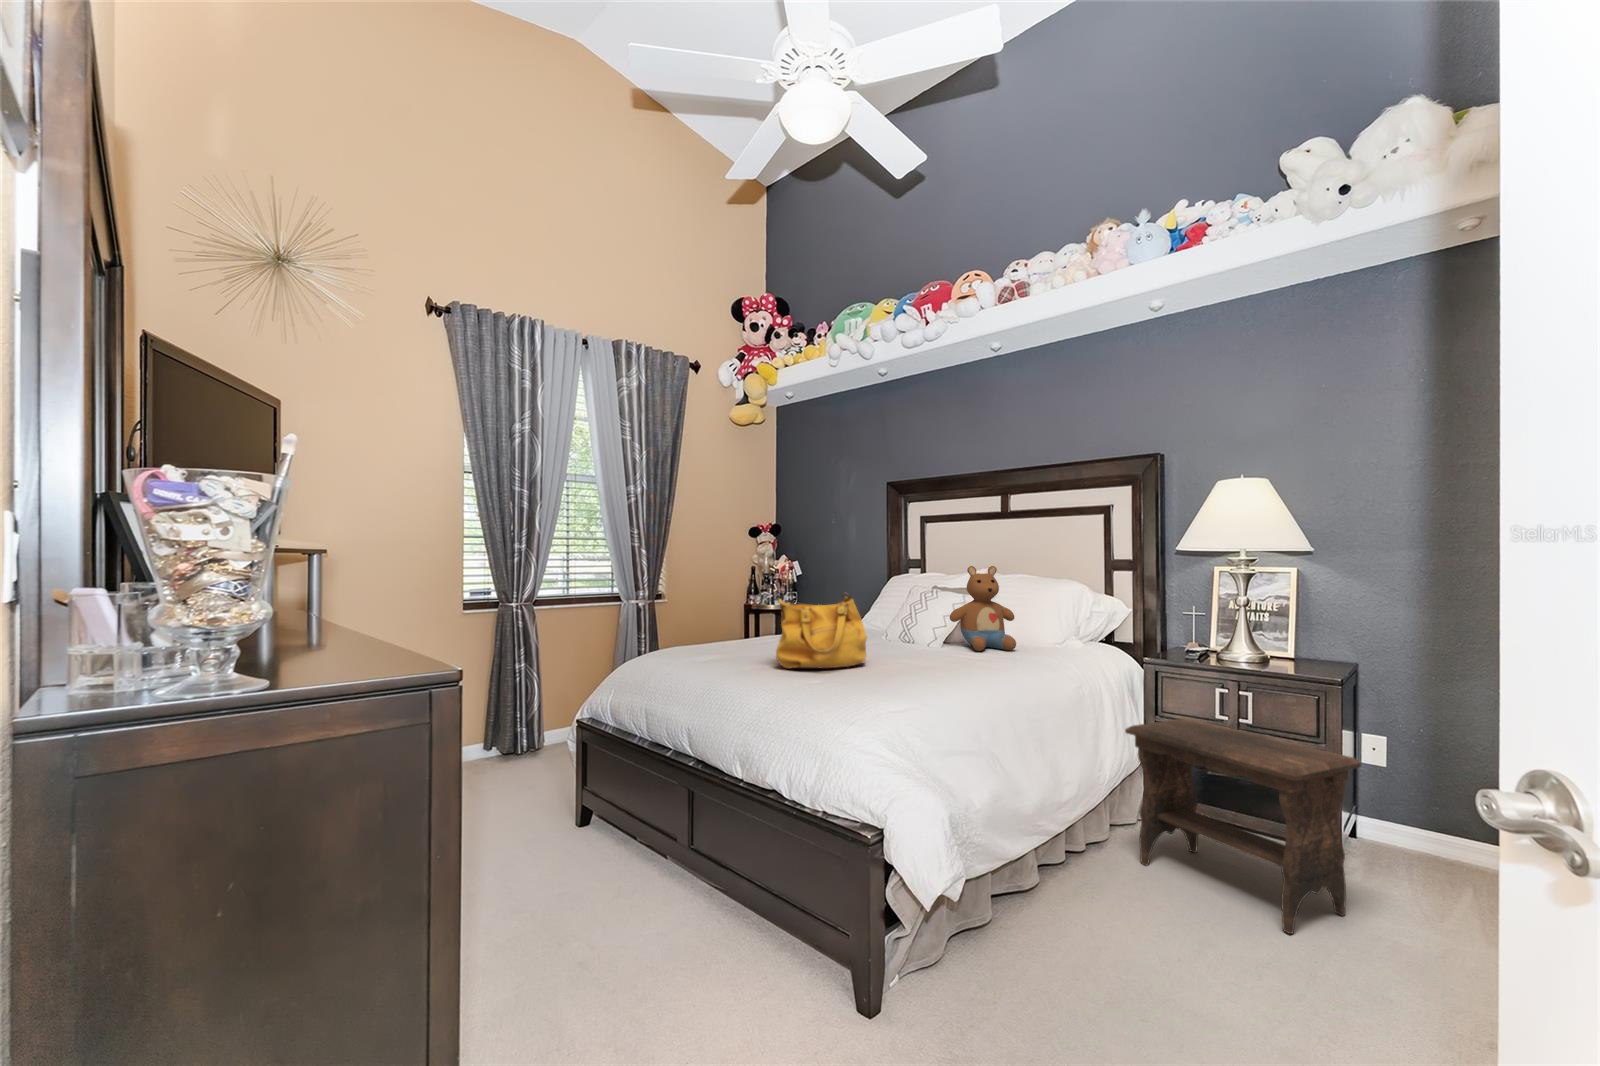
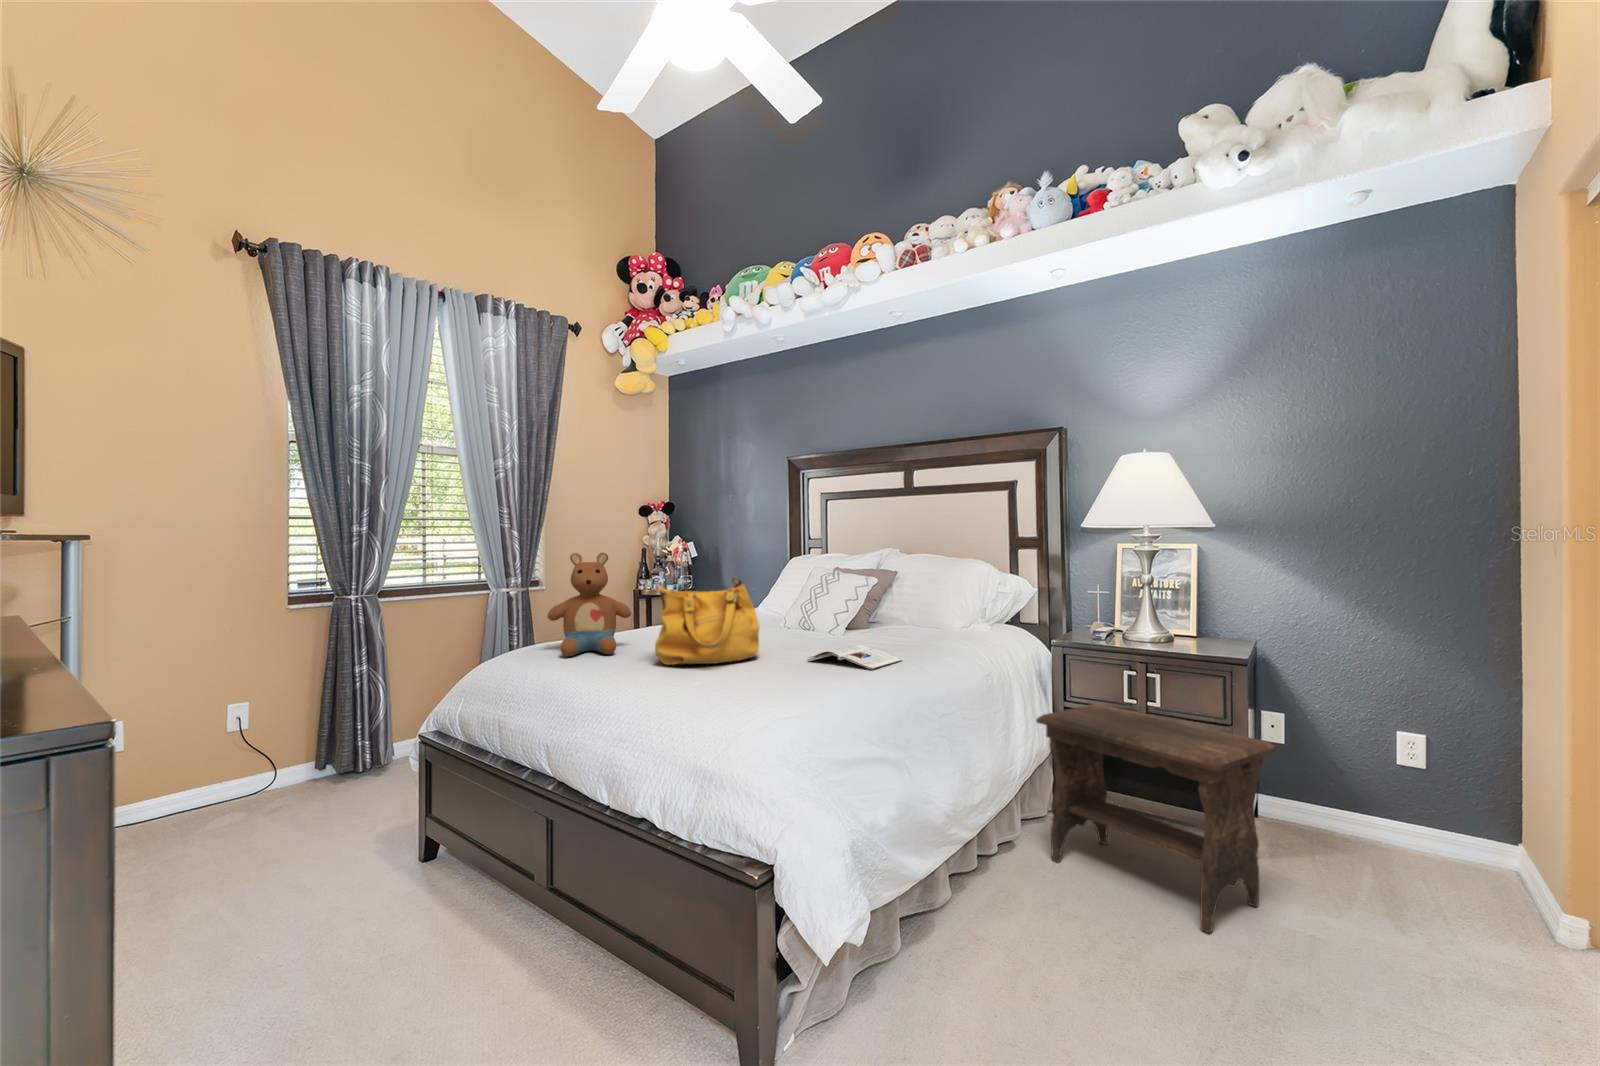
stuffed toy: present [950,566,1016,651] -> present [548,553,631,656]
magazine: none [909,655,996,677] -> present [807,645,902,670]

